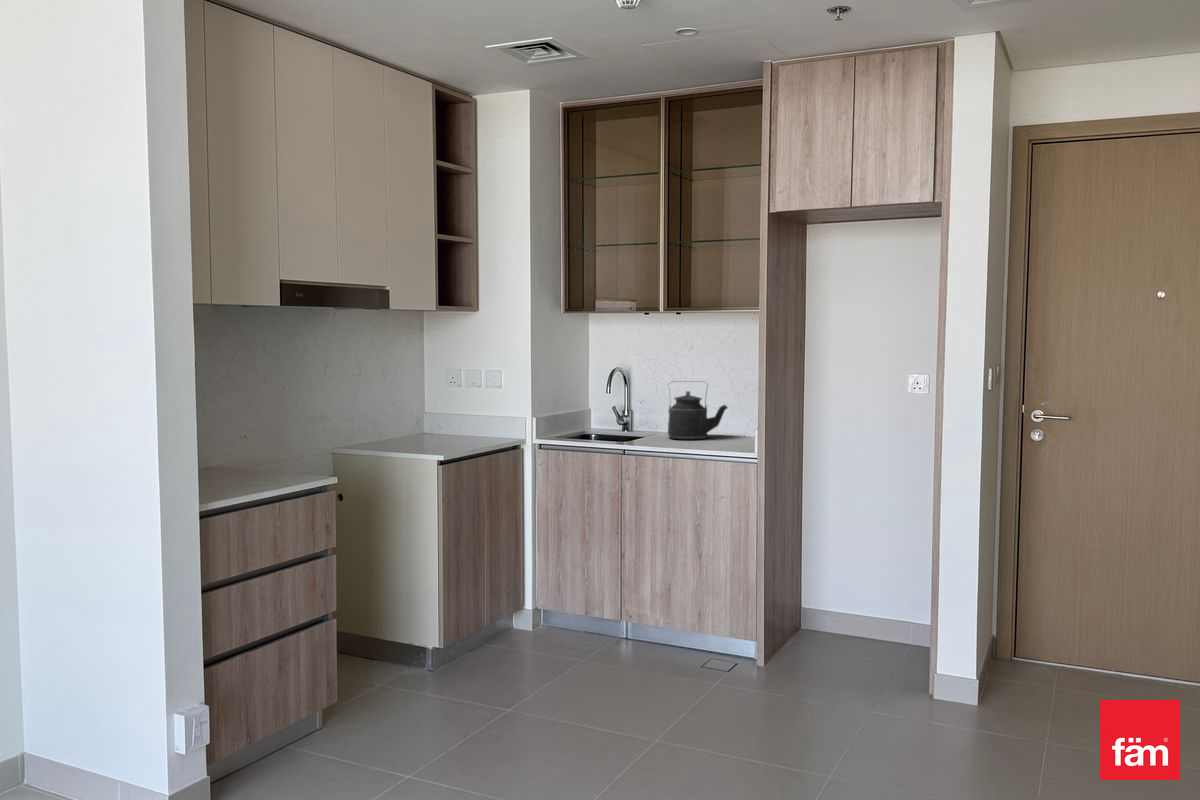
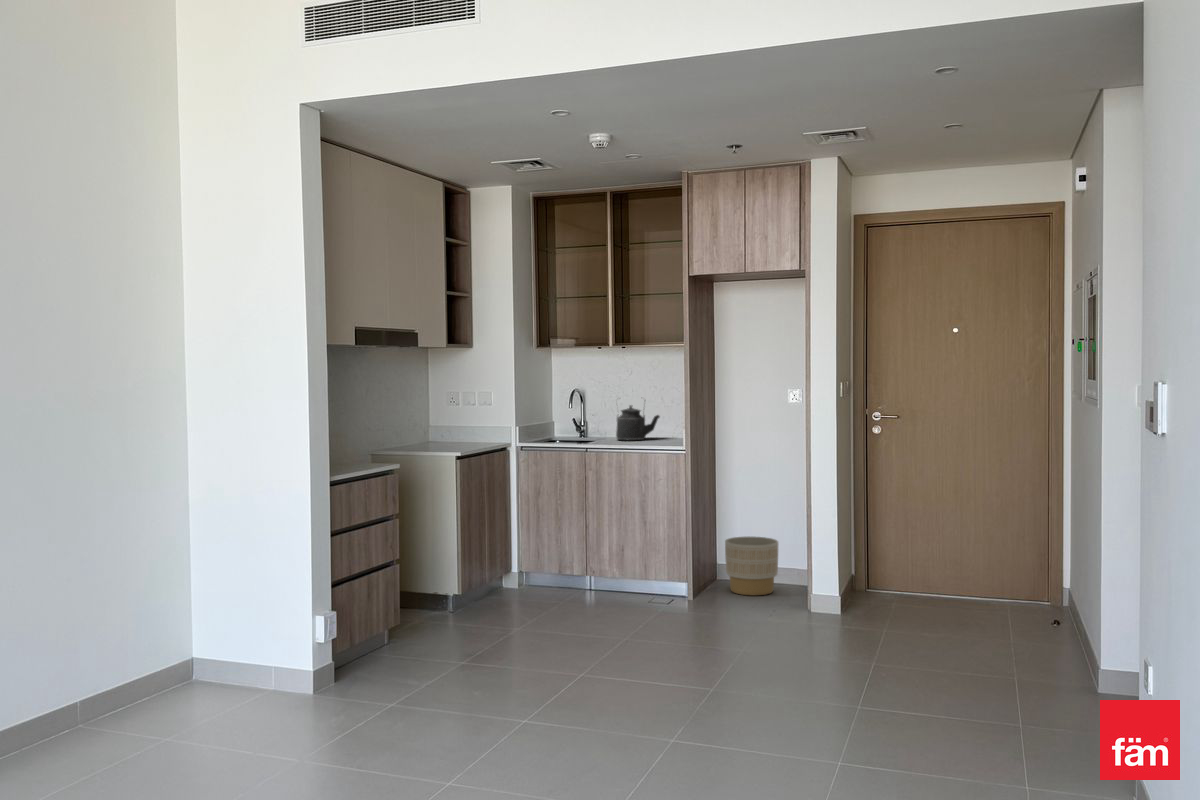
planter: none [813,575,888,661] -> present [725,536,778,595]

